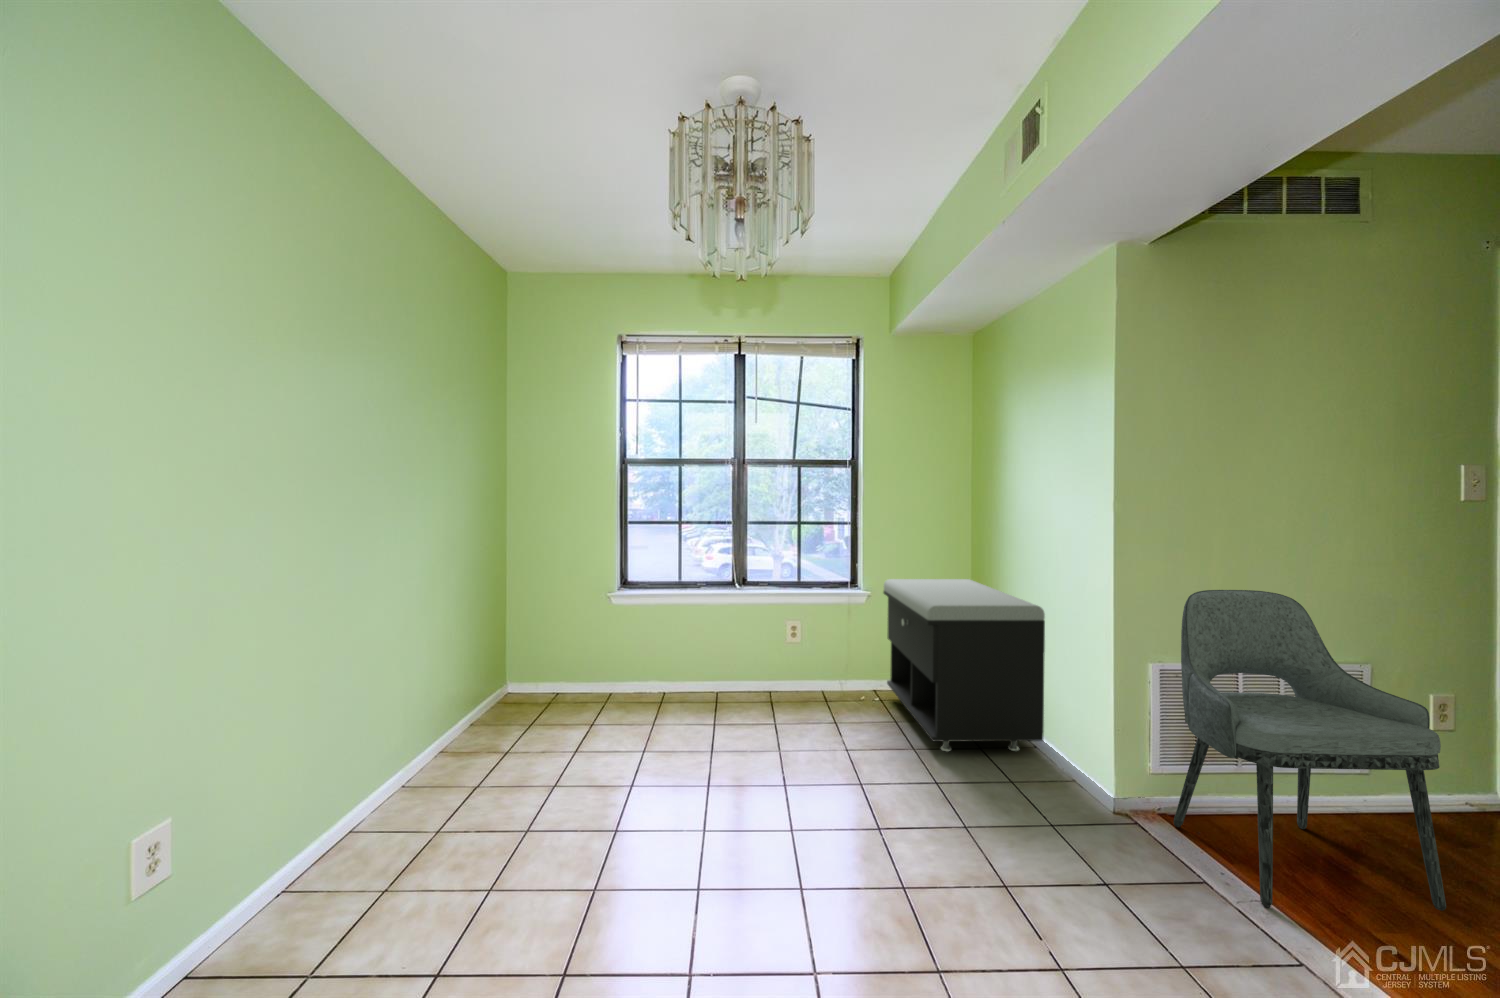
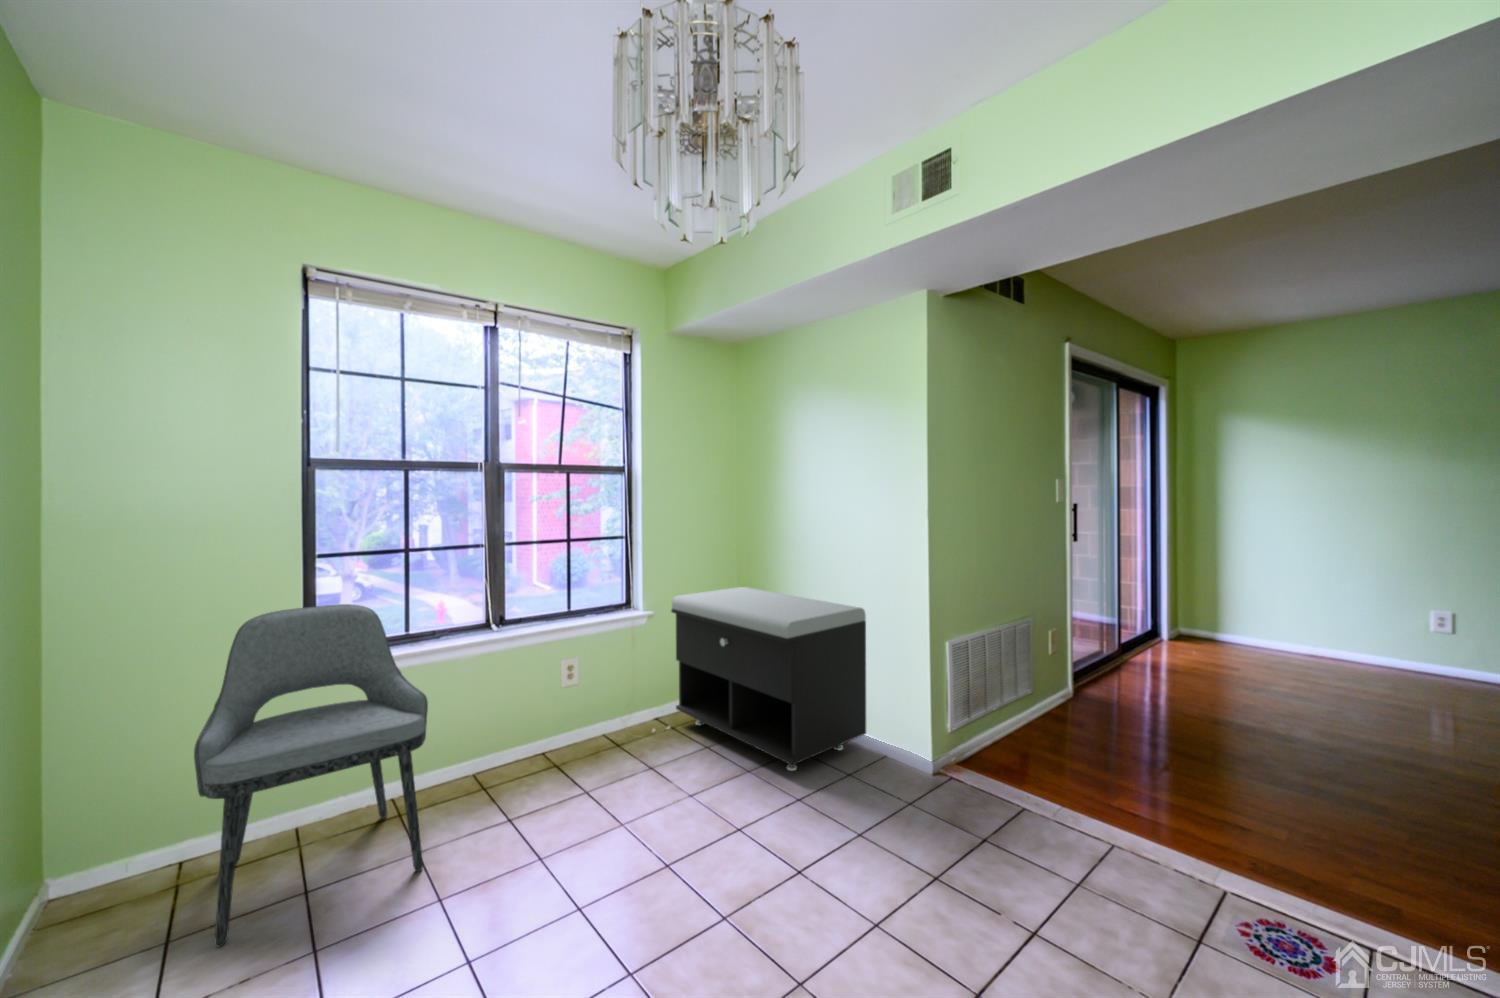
dining chair: present [1174,590,1446,911] -> present [194,604,428,947]

